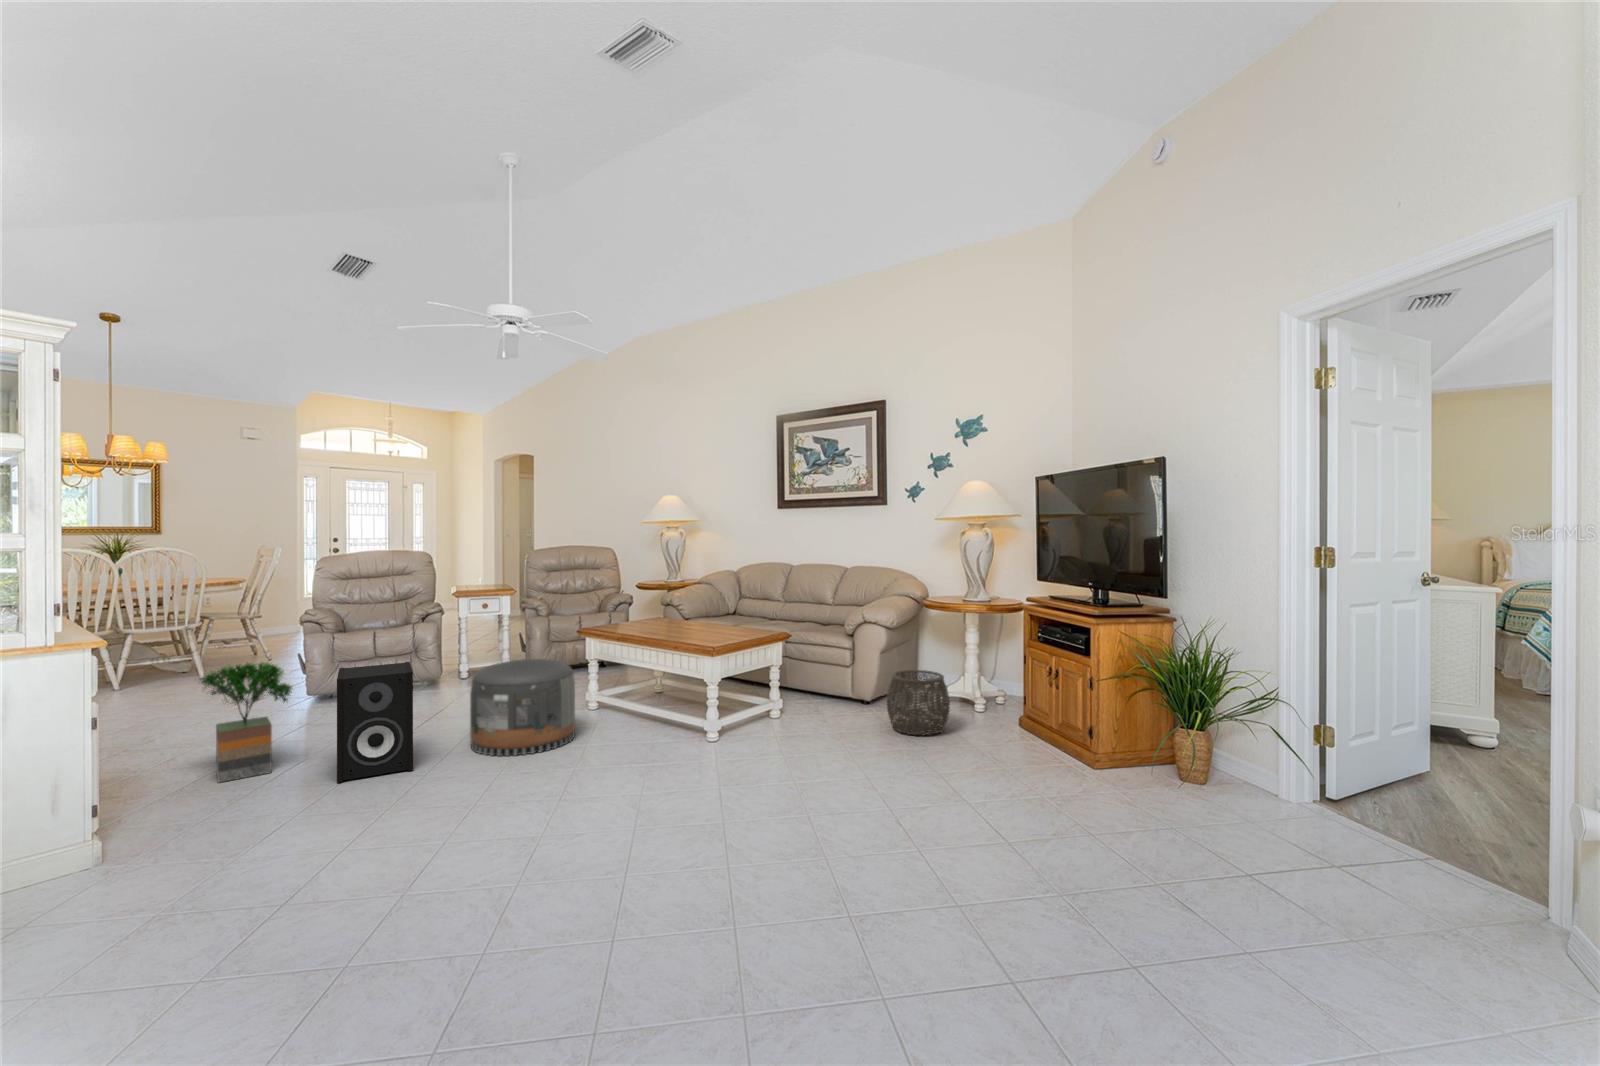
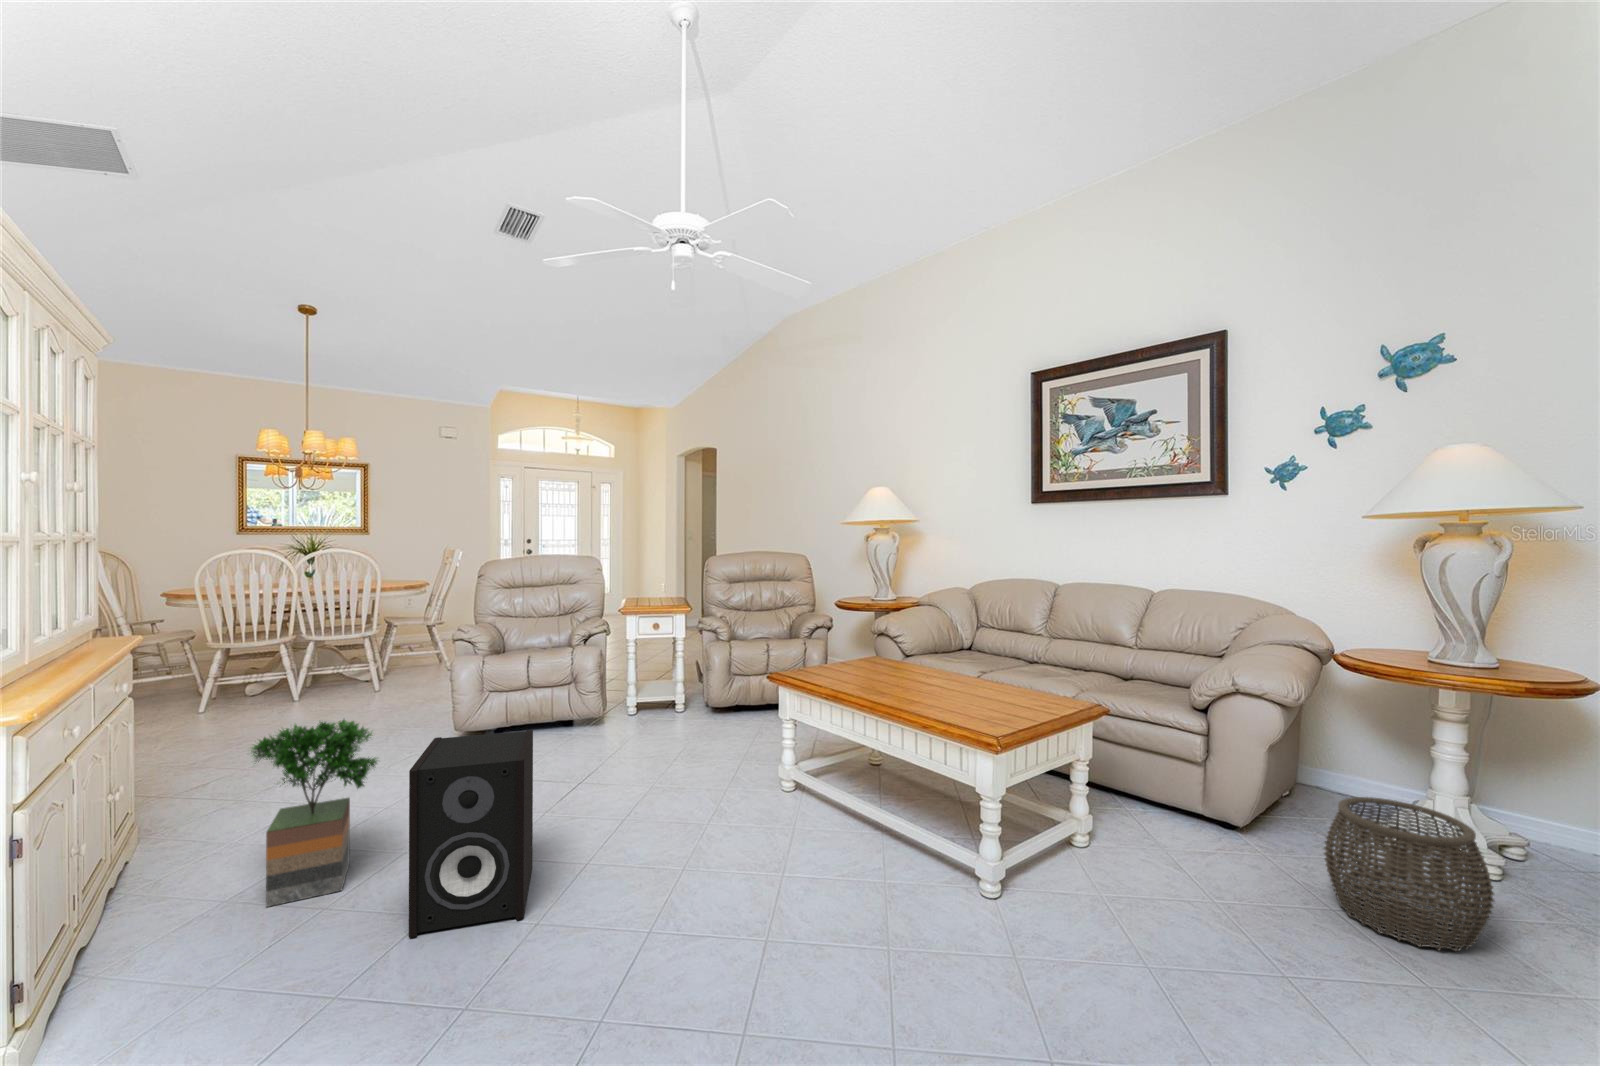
pouf: present [470,659,575,756] -> none [617,726,769,900]

